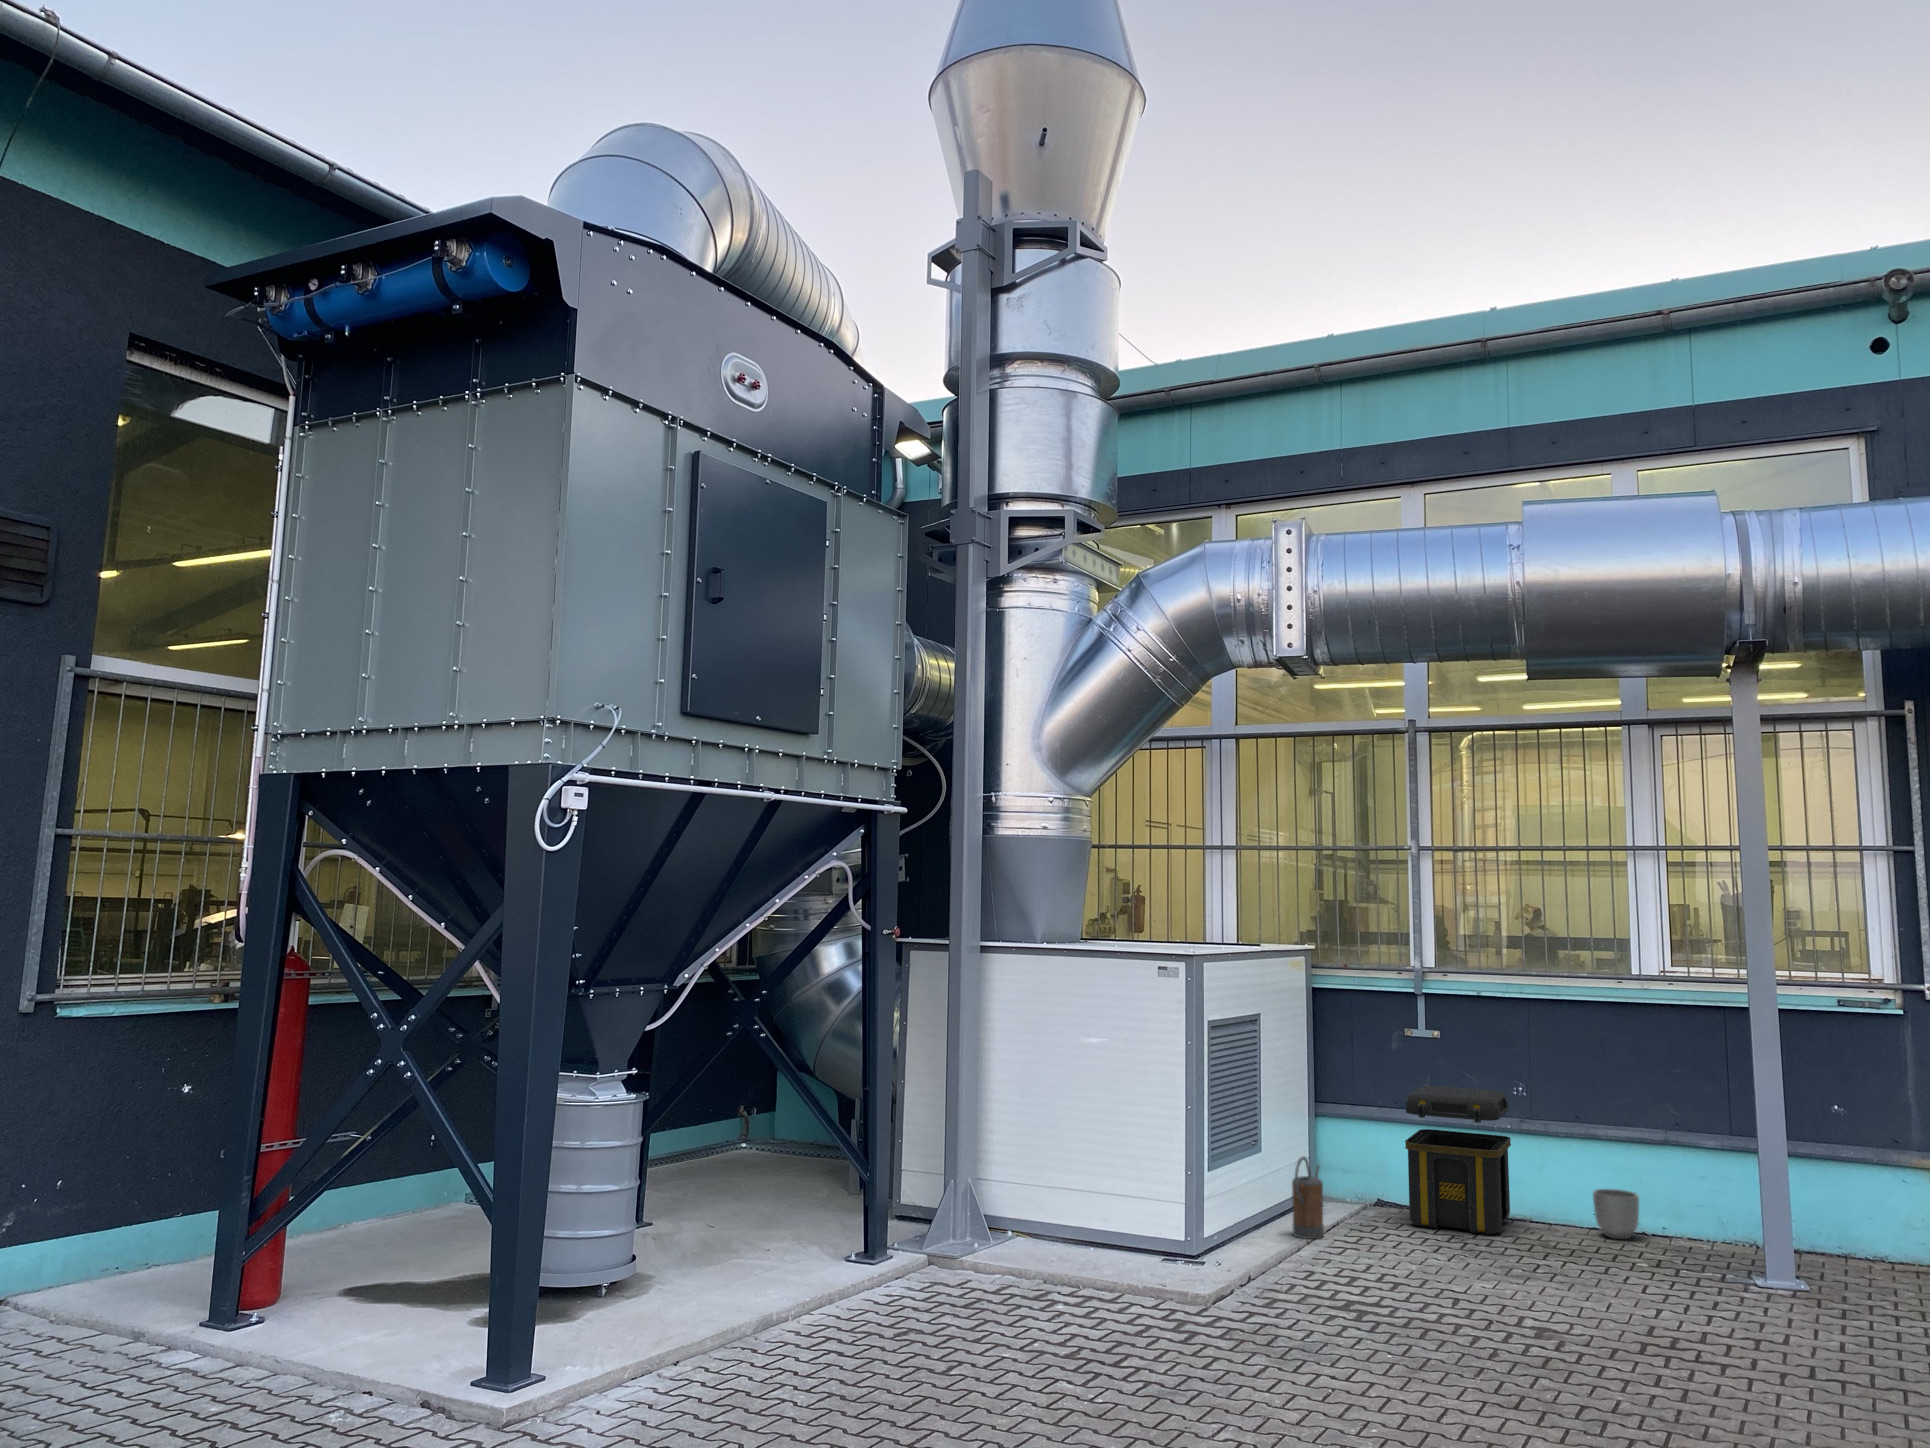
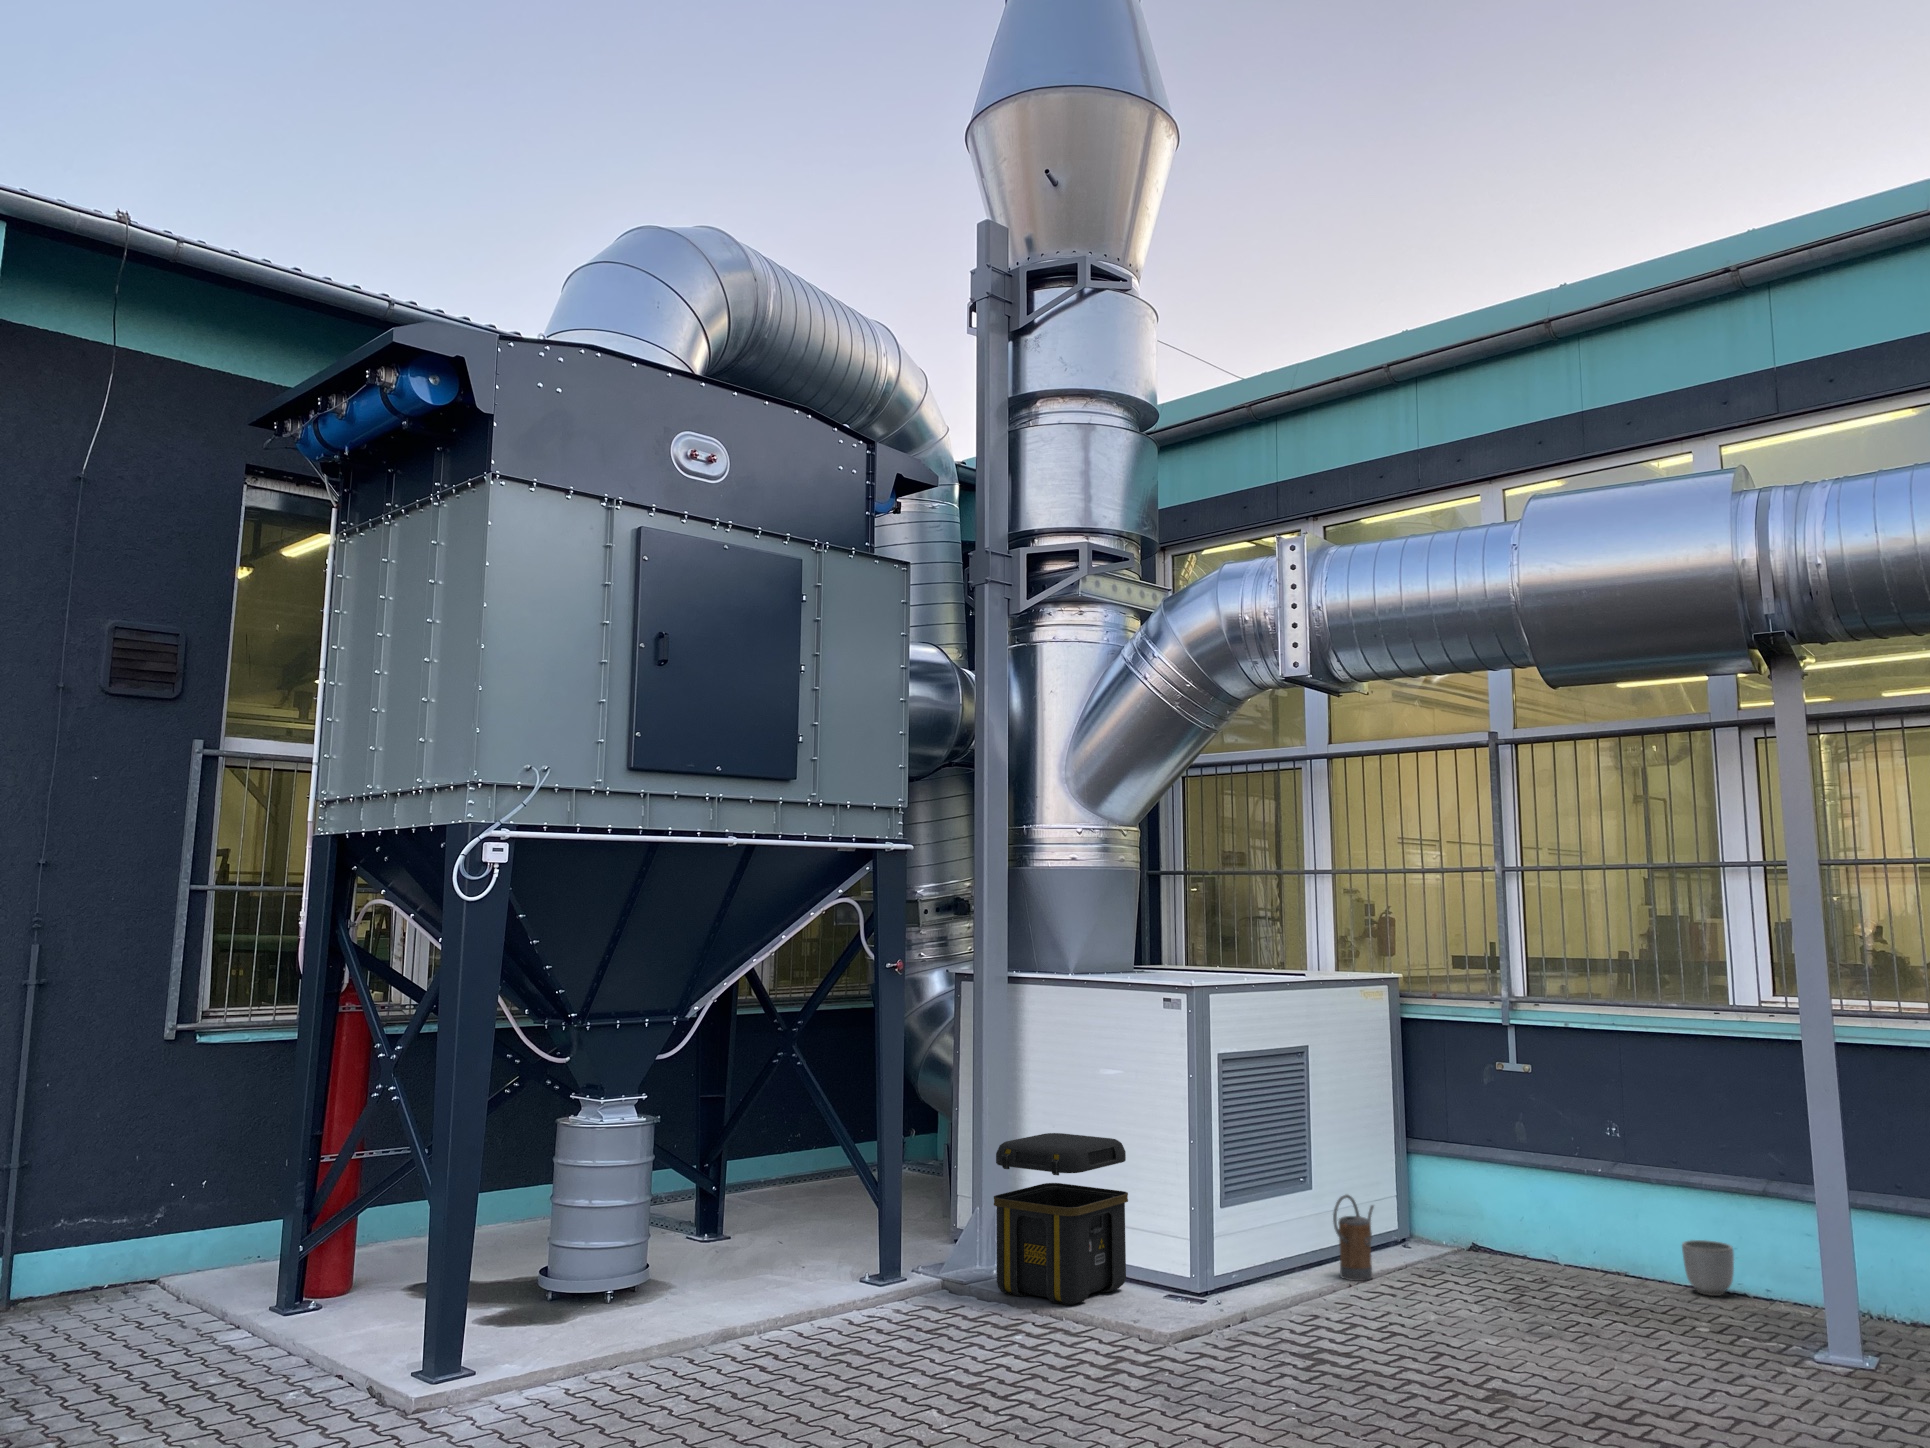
toolbox: present [1405,1086,1511,1235] -> present [994,1133,1128,1305]

